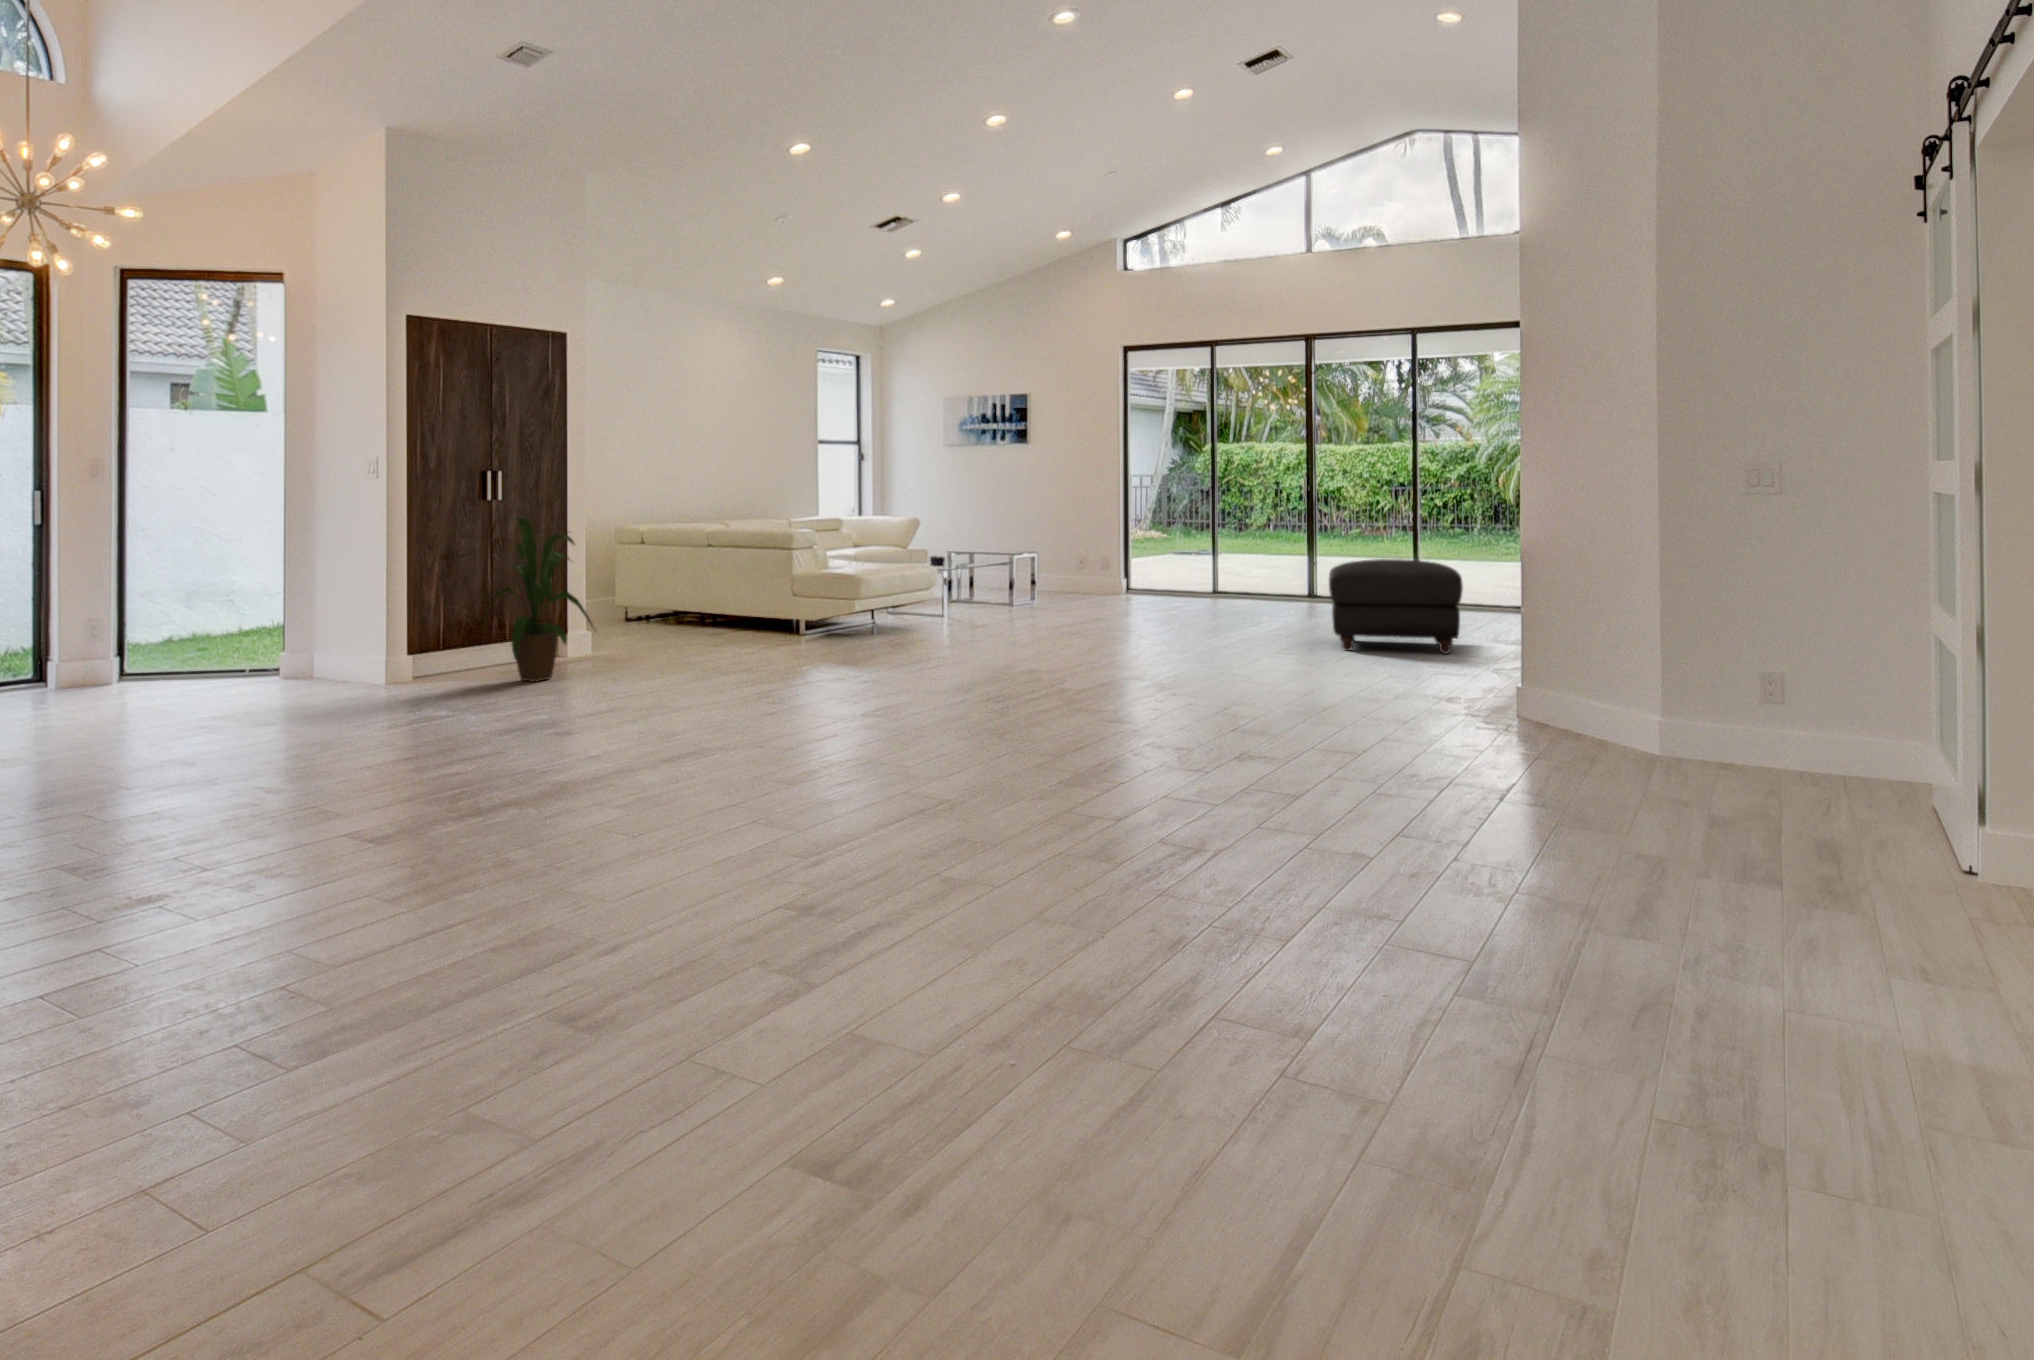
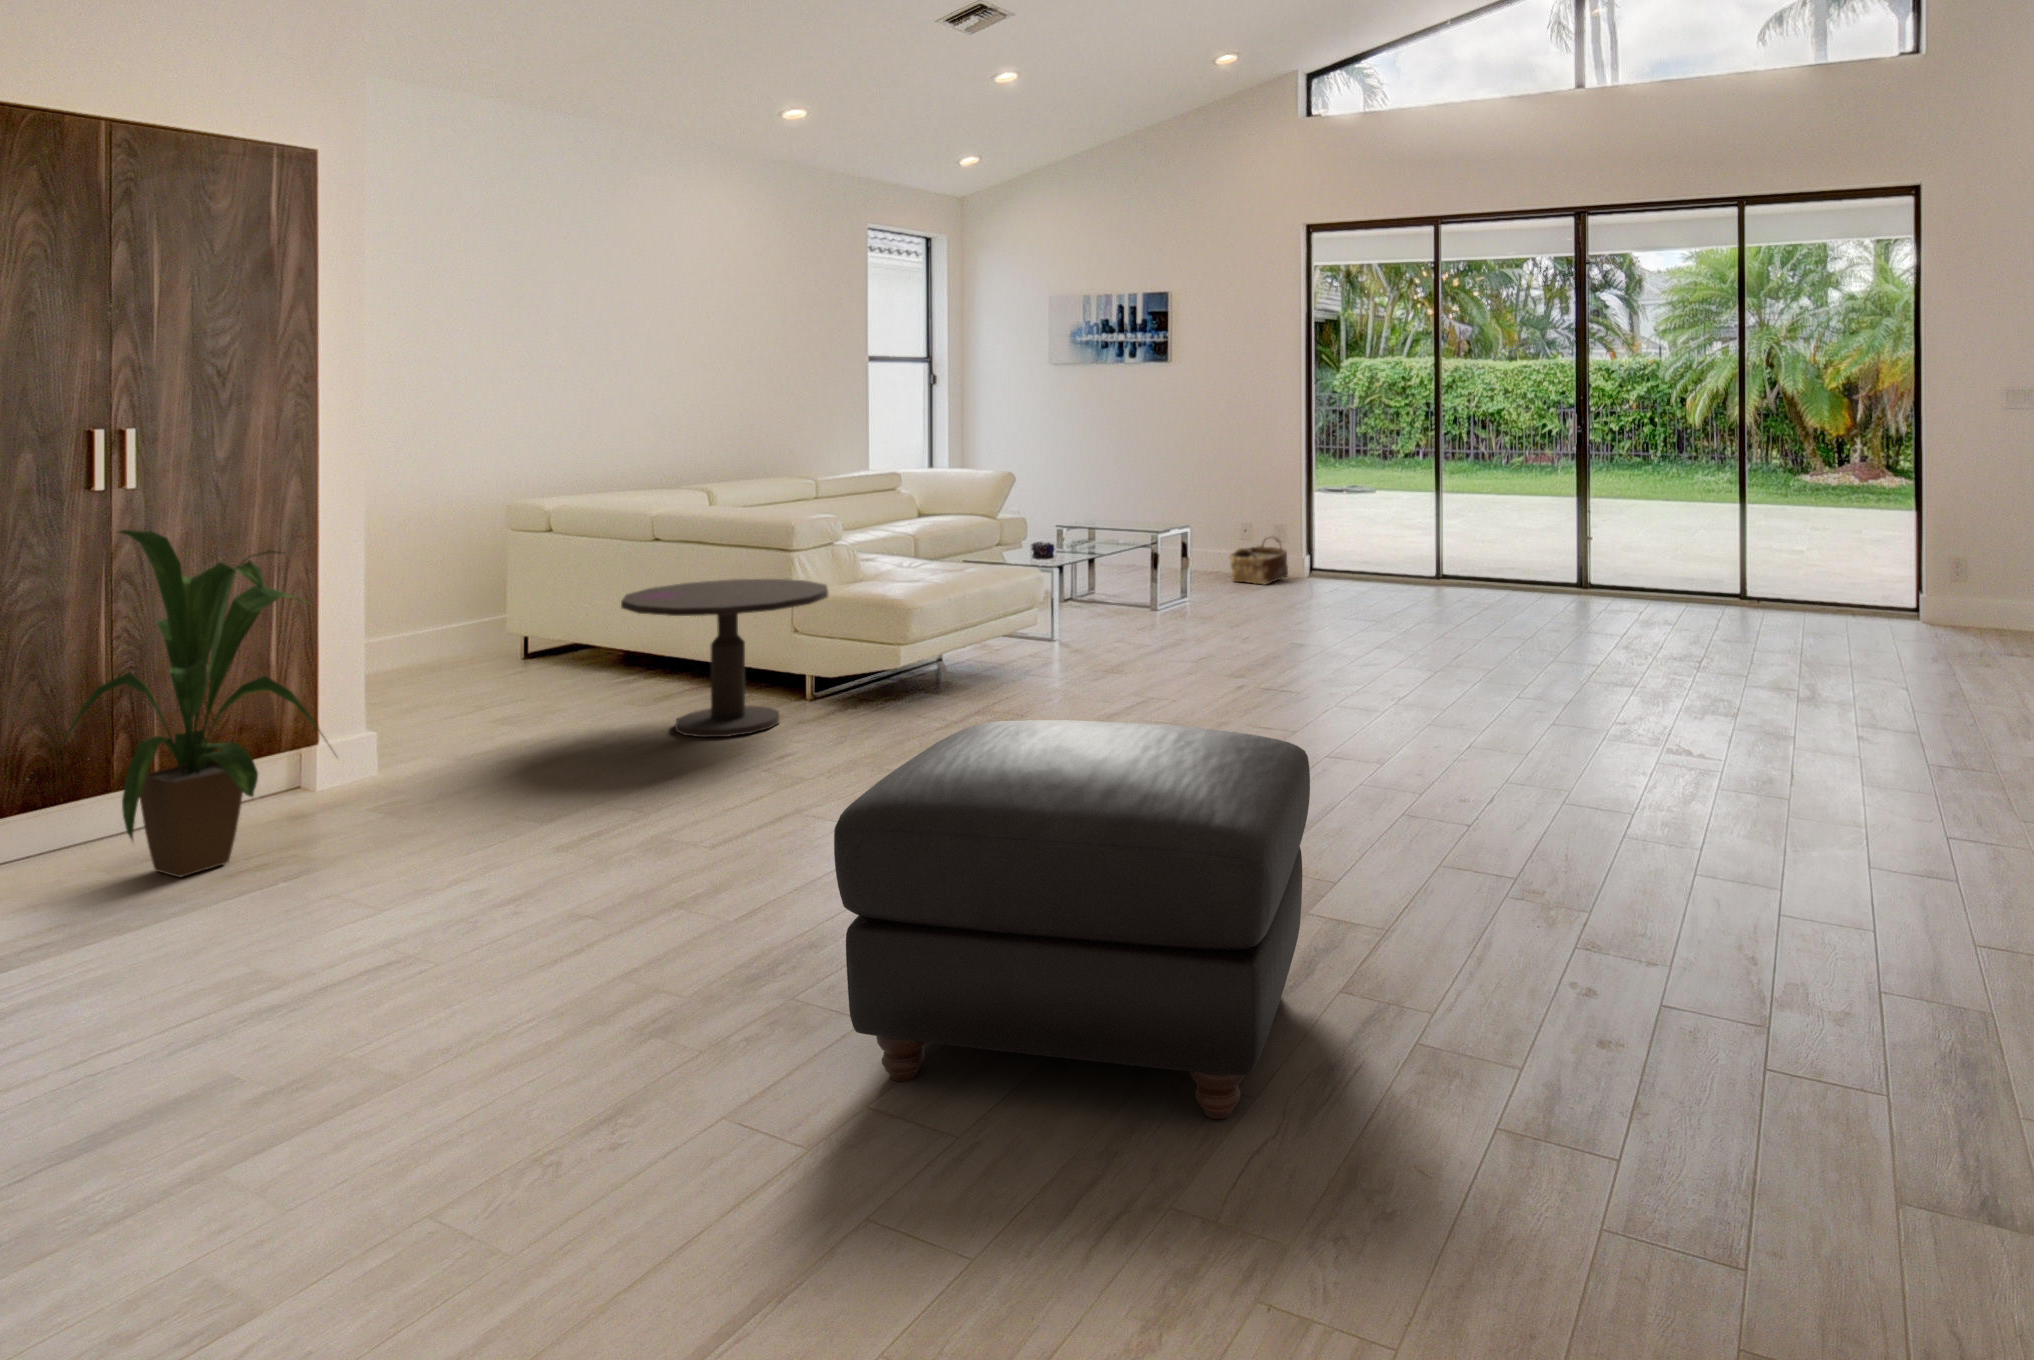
ottoman: present [1329,559,1463,654] -> present [834,720,1310,1119]
woven basket: none [1069,565,1110,597] -> present [1230,537,1288,585]
side table: none [705,568,817,649] -> present [621,579,828,737]

